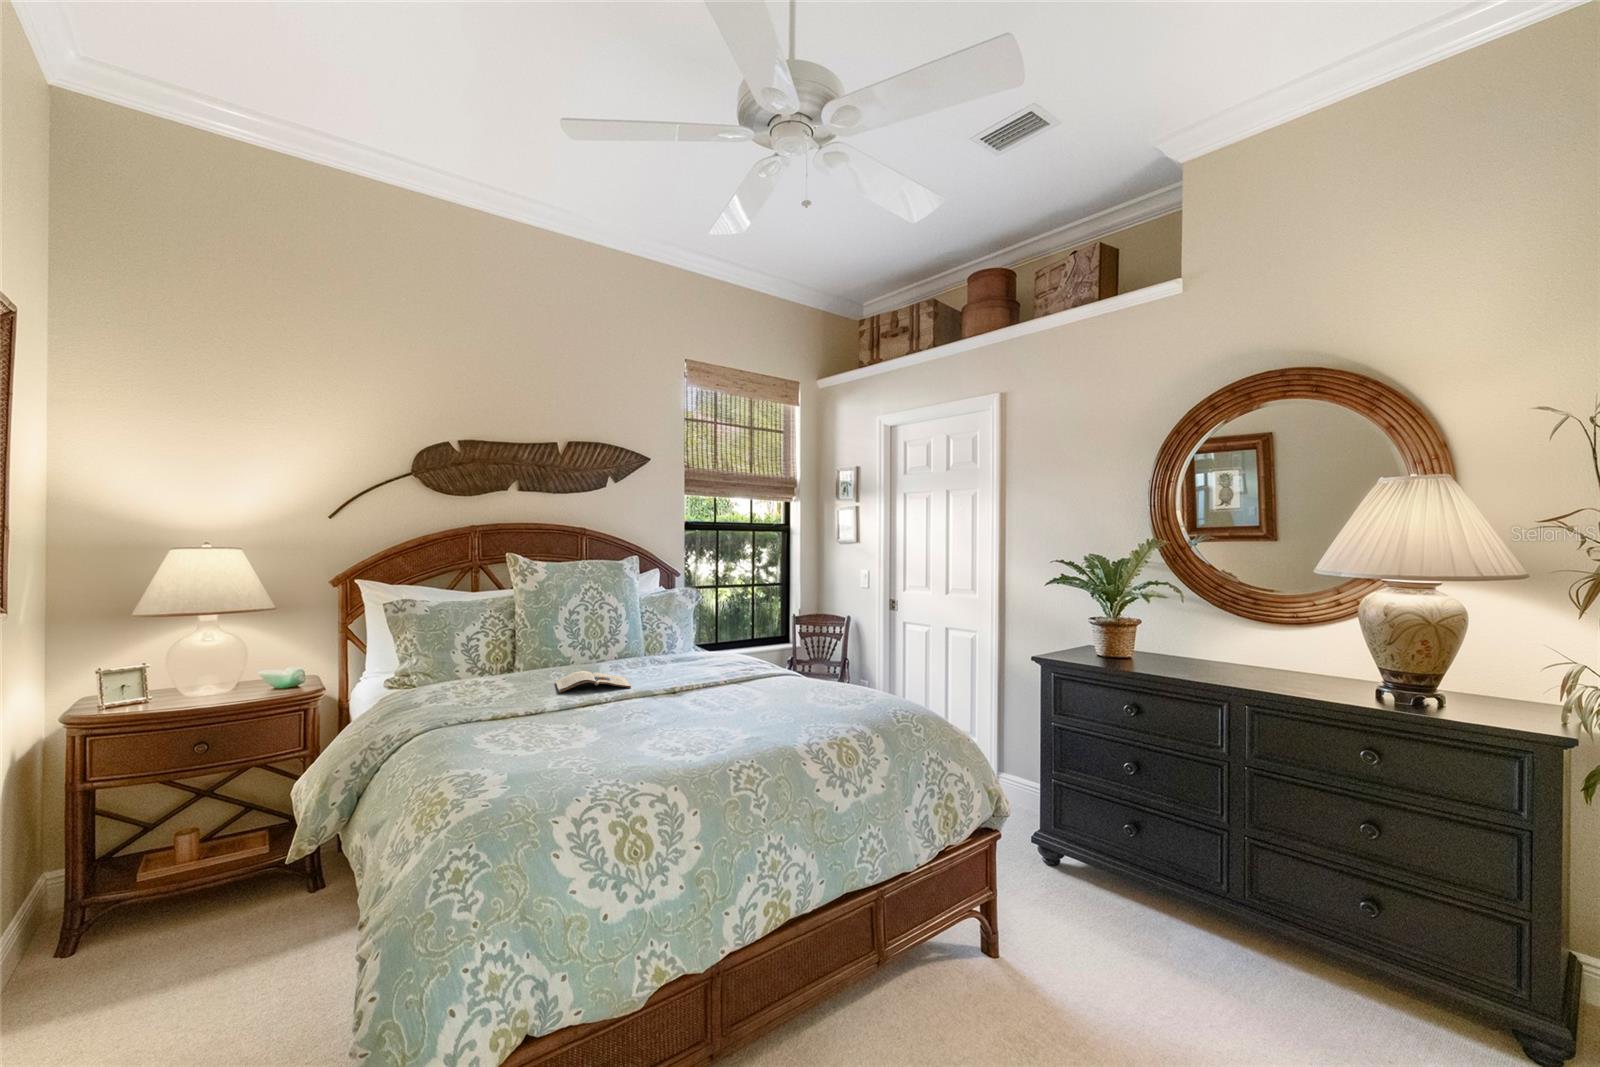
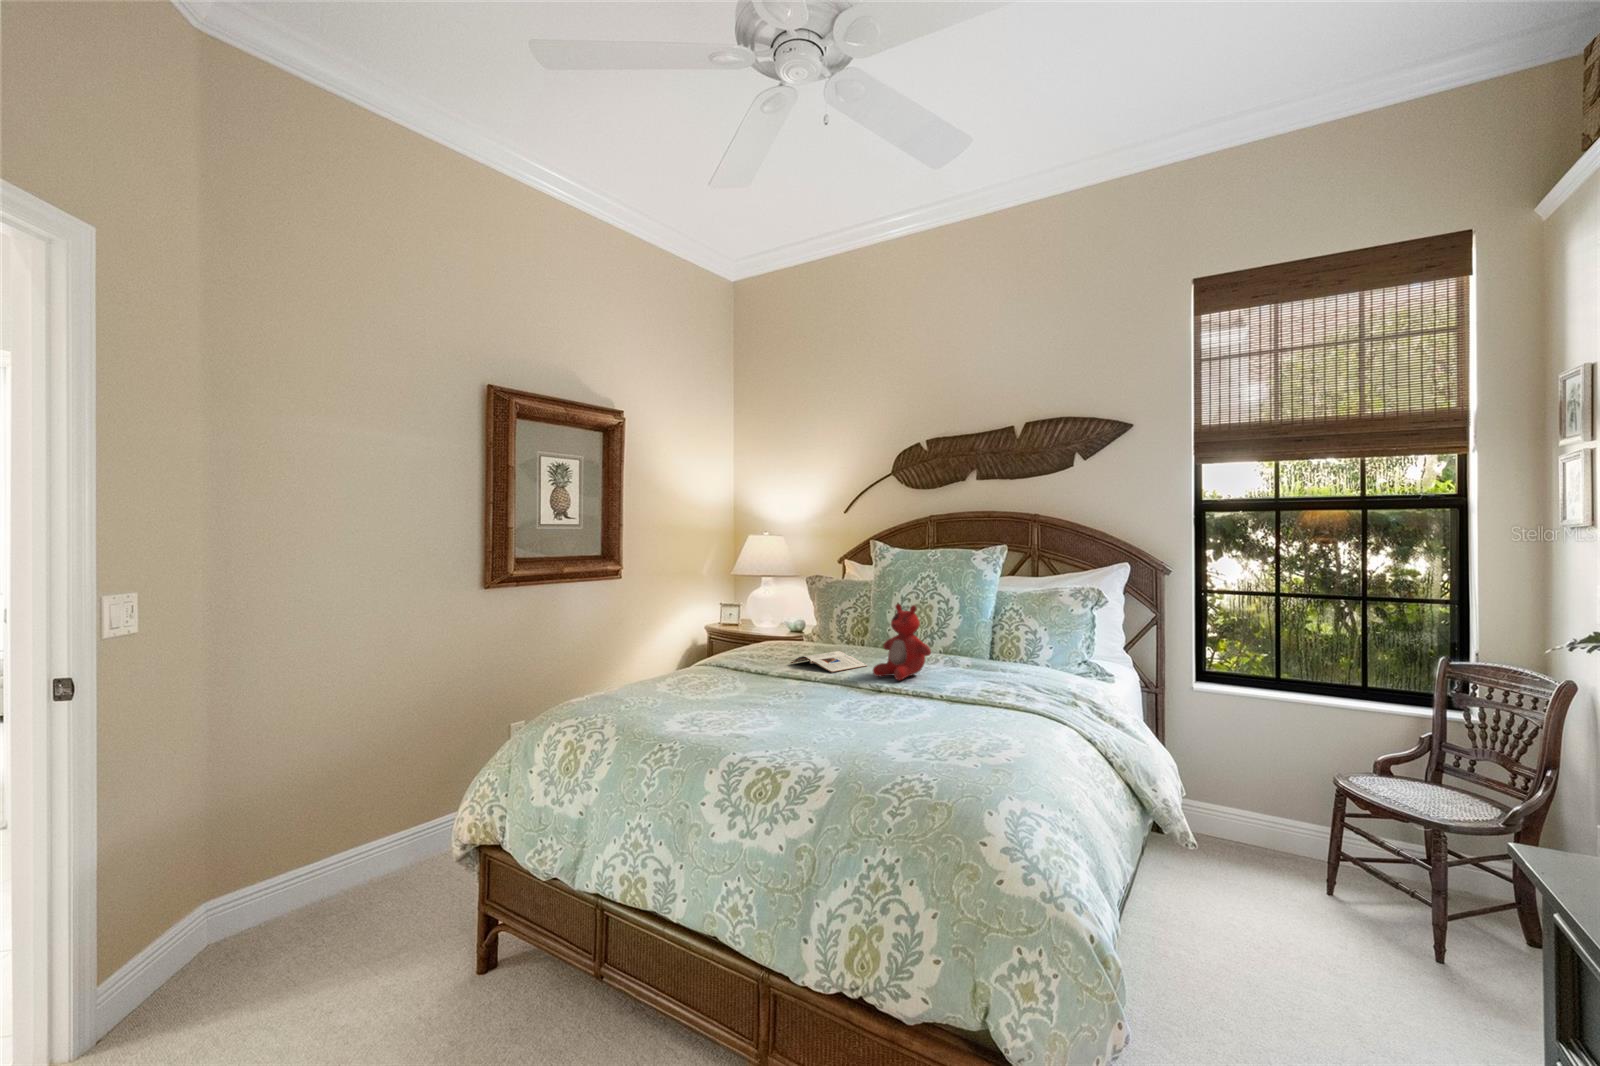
stuffed bear: none [655,611,706,680] -> present [873,604,931,680]

